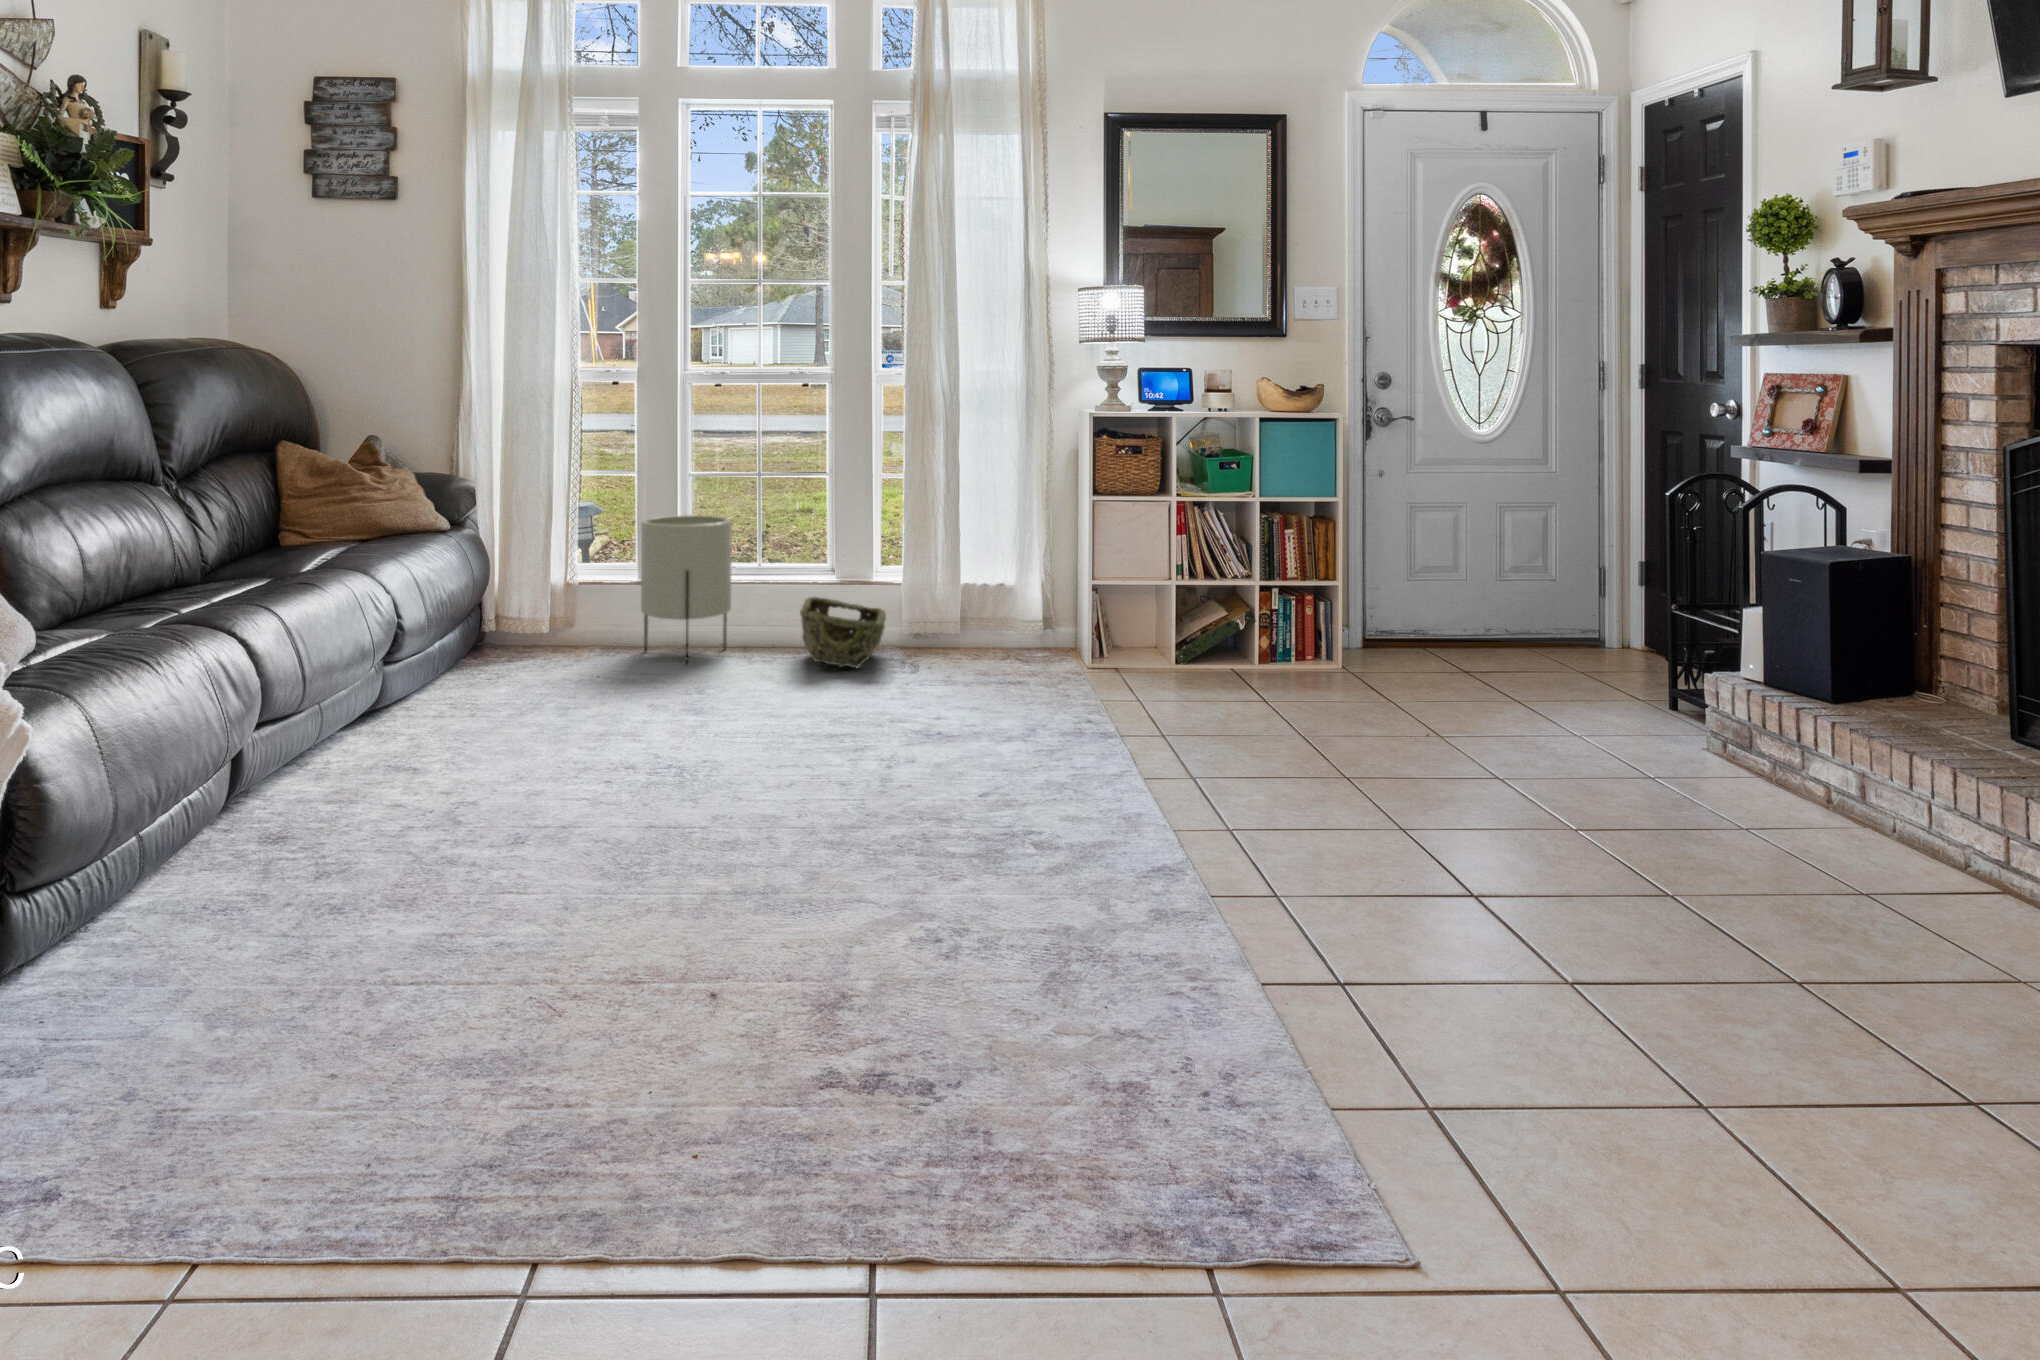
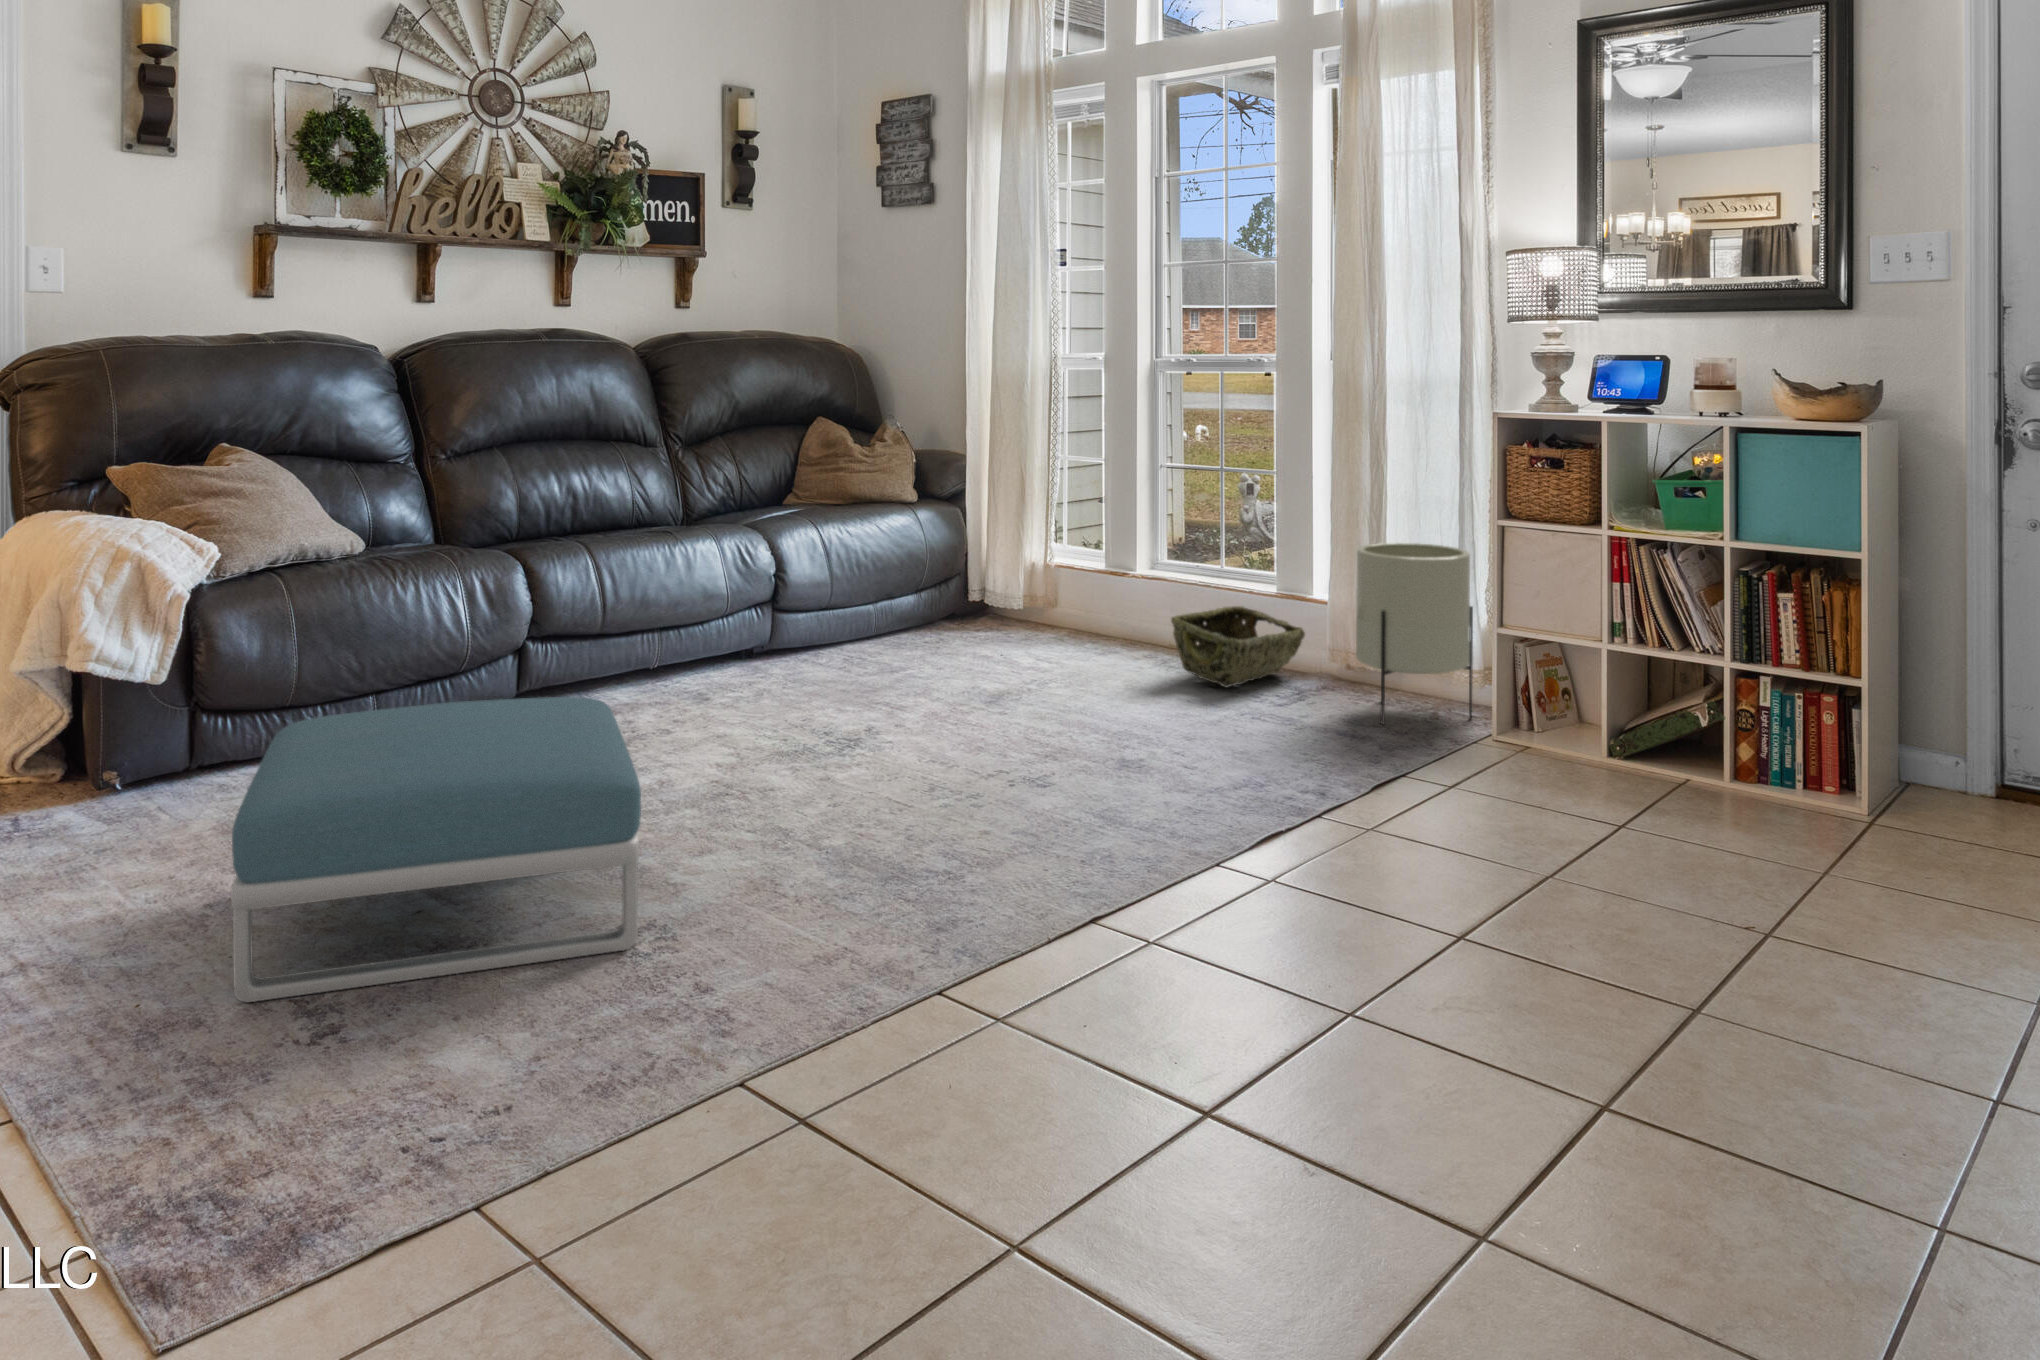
planter: present [641,515,732,663] -> present [1356,543,1473,725]
footstool: none [471,740,999,1114] -> present [231,697,641,1002]

